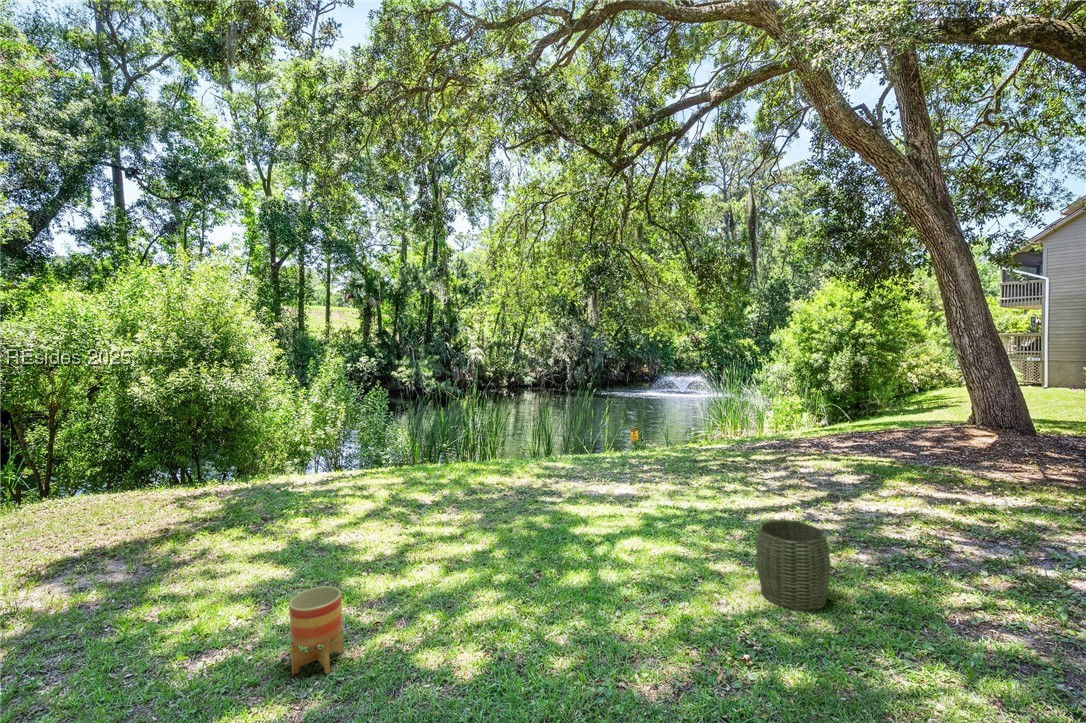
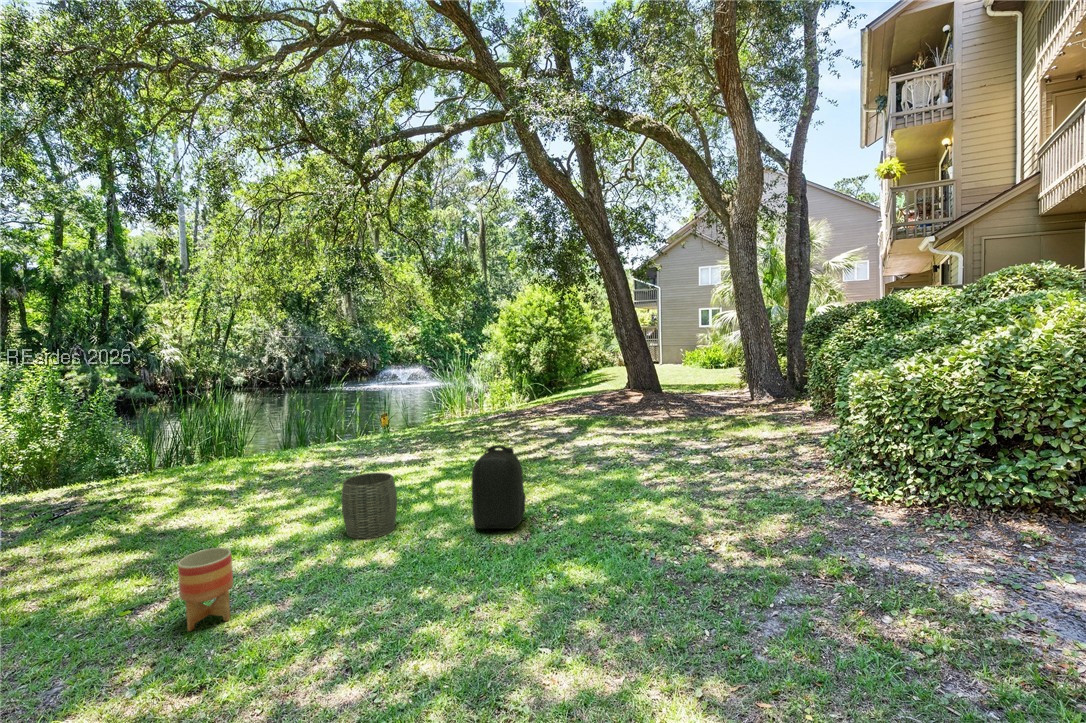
backpack: none [638,514,719,643] -> present [472,445,526,529]
woven basket: present [756,521,830,611] -> present [342,473,397,539]

